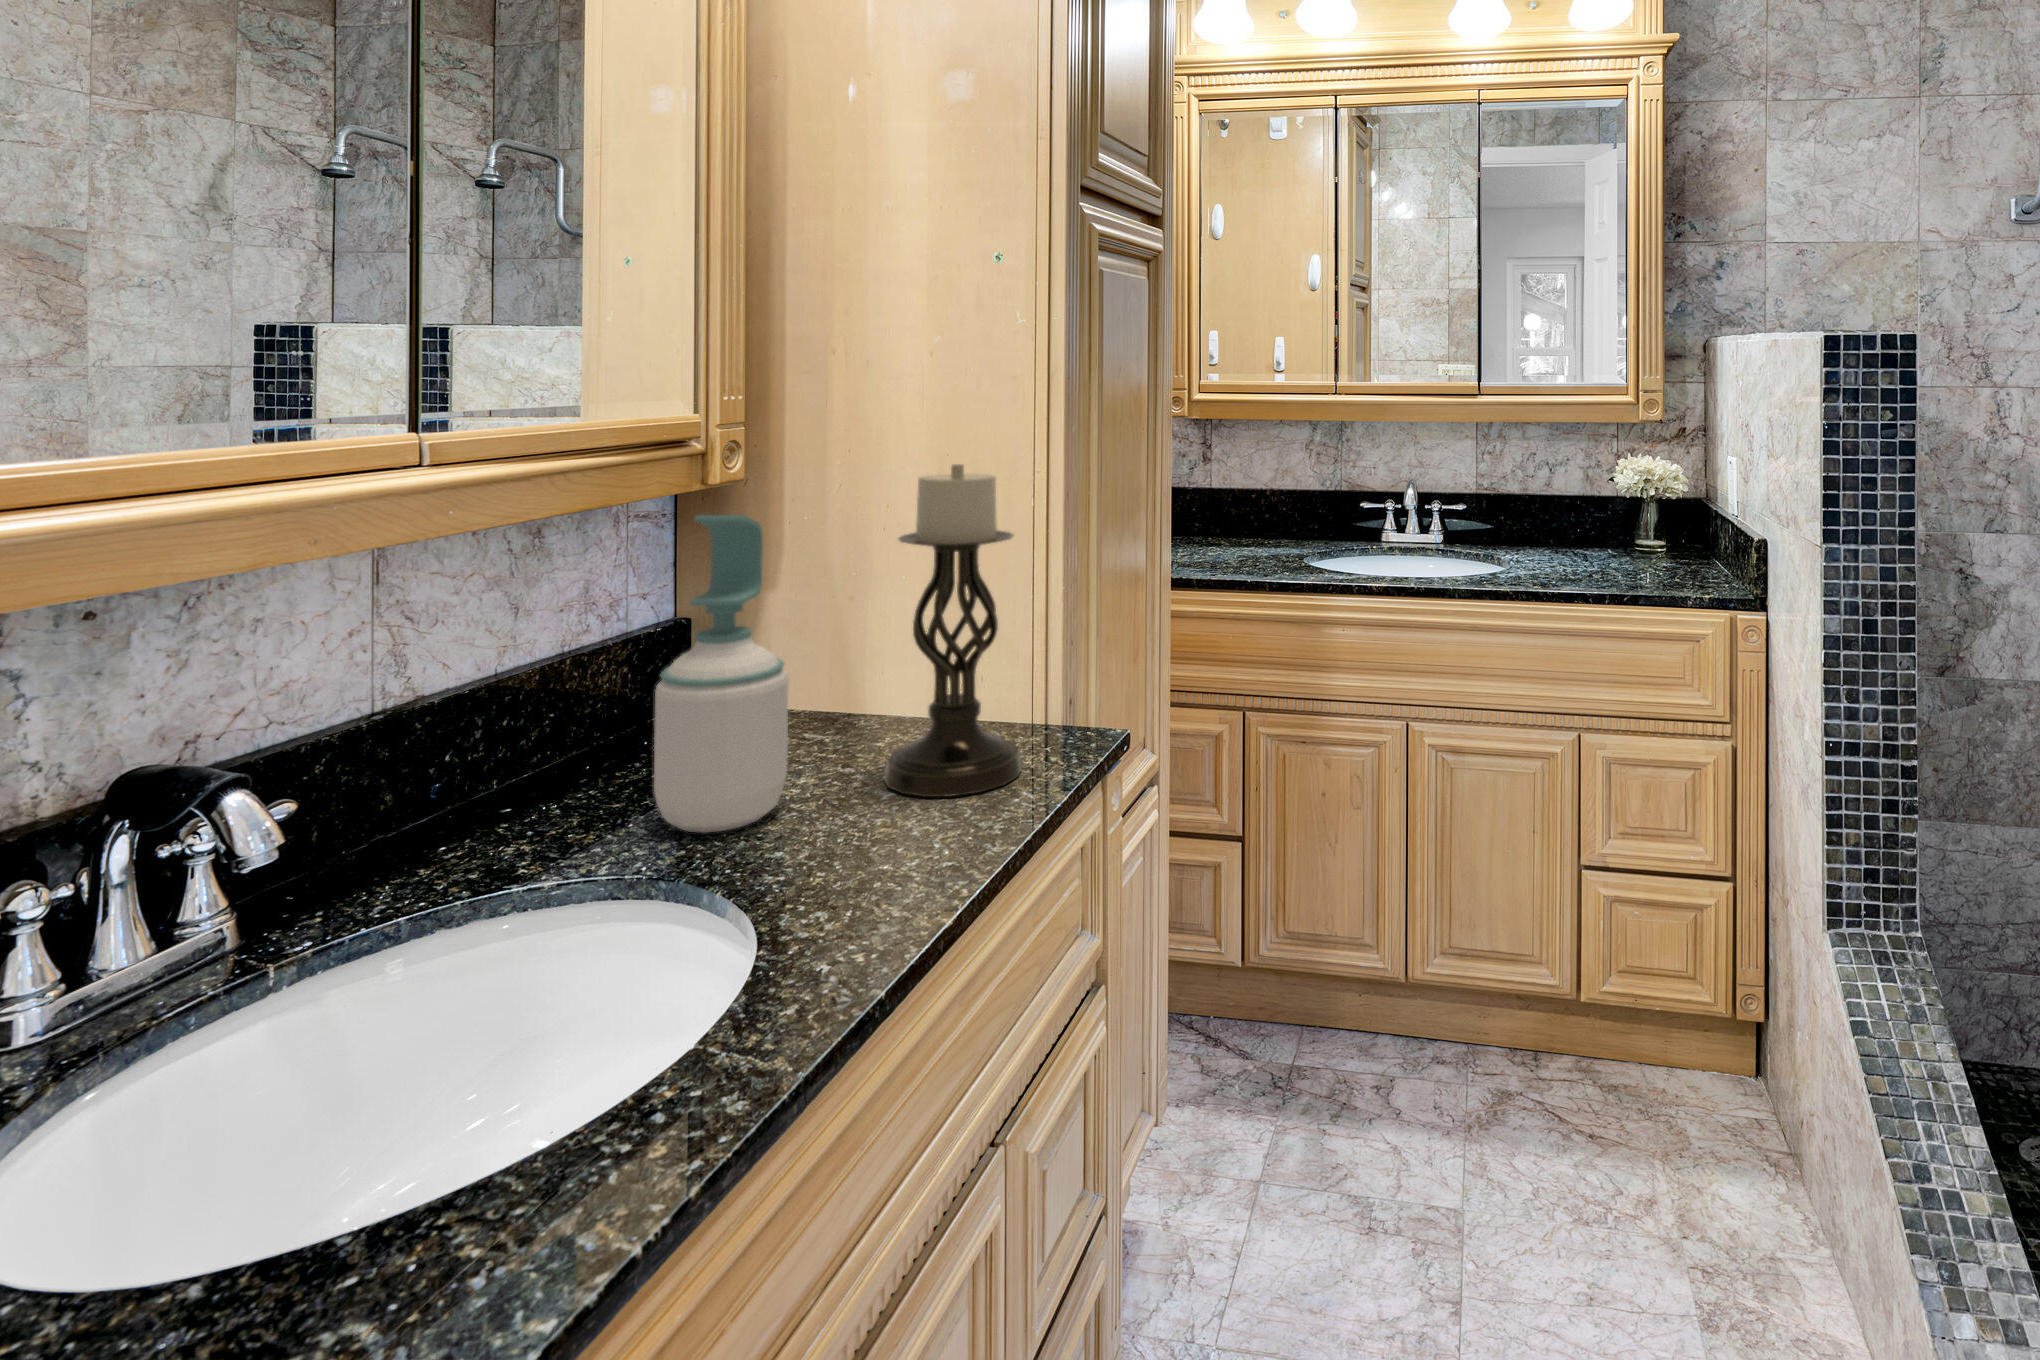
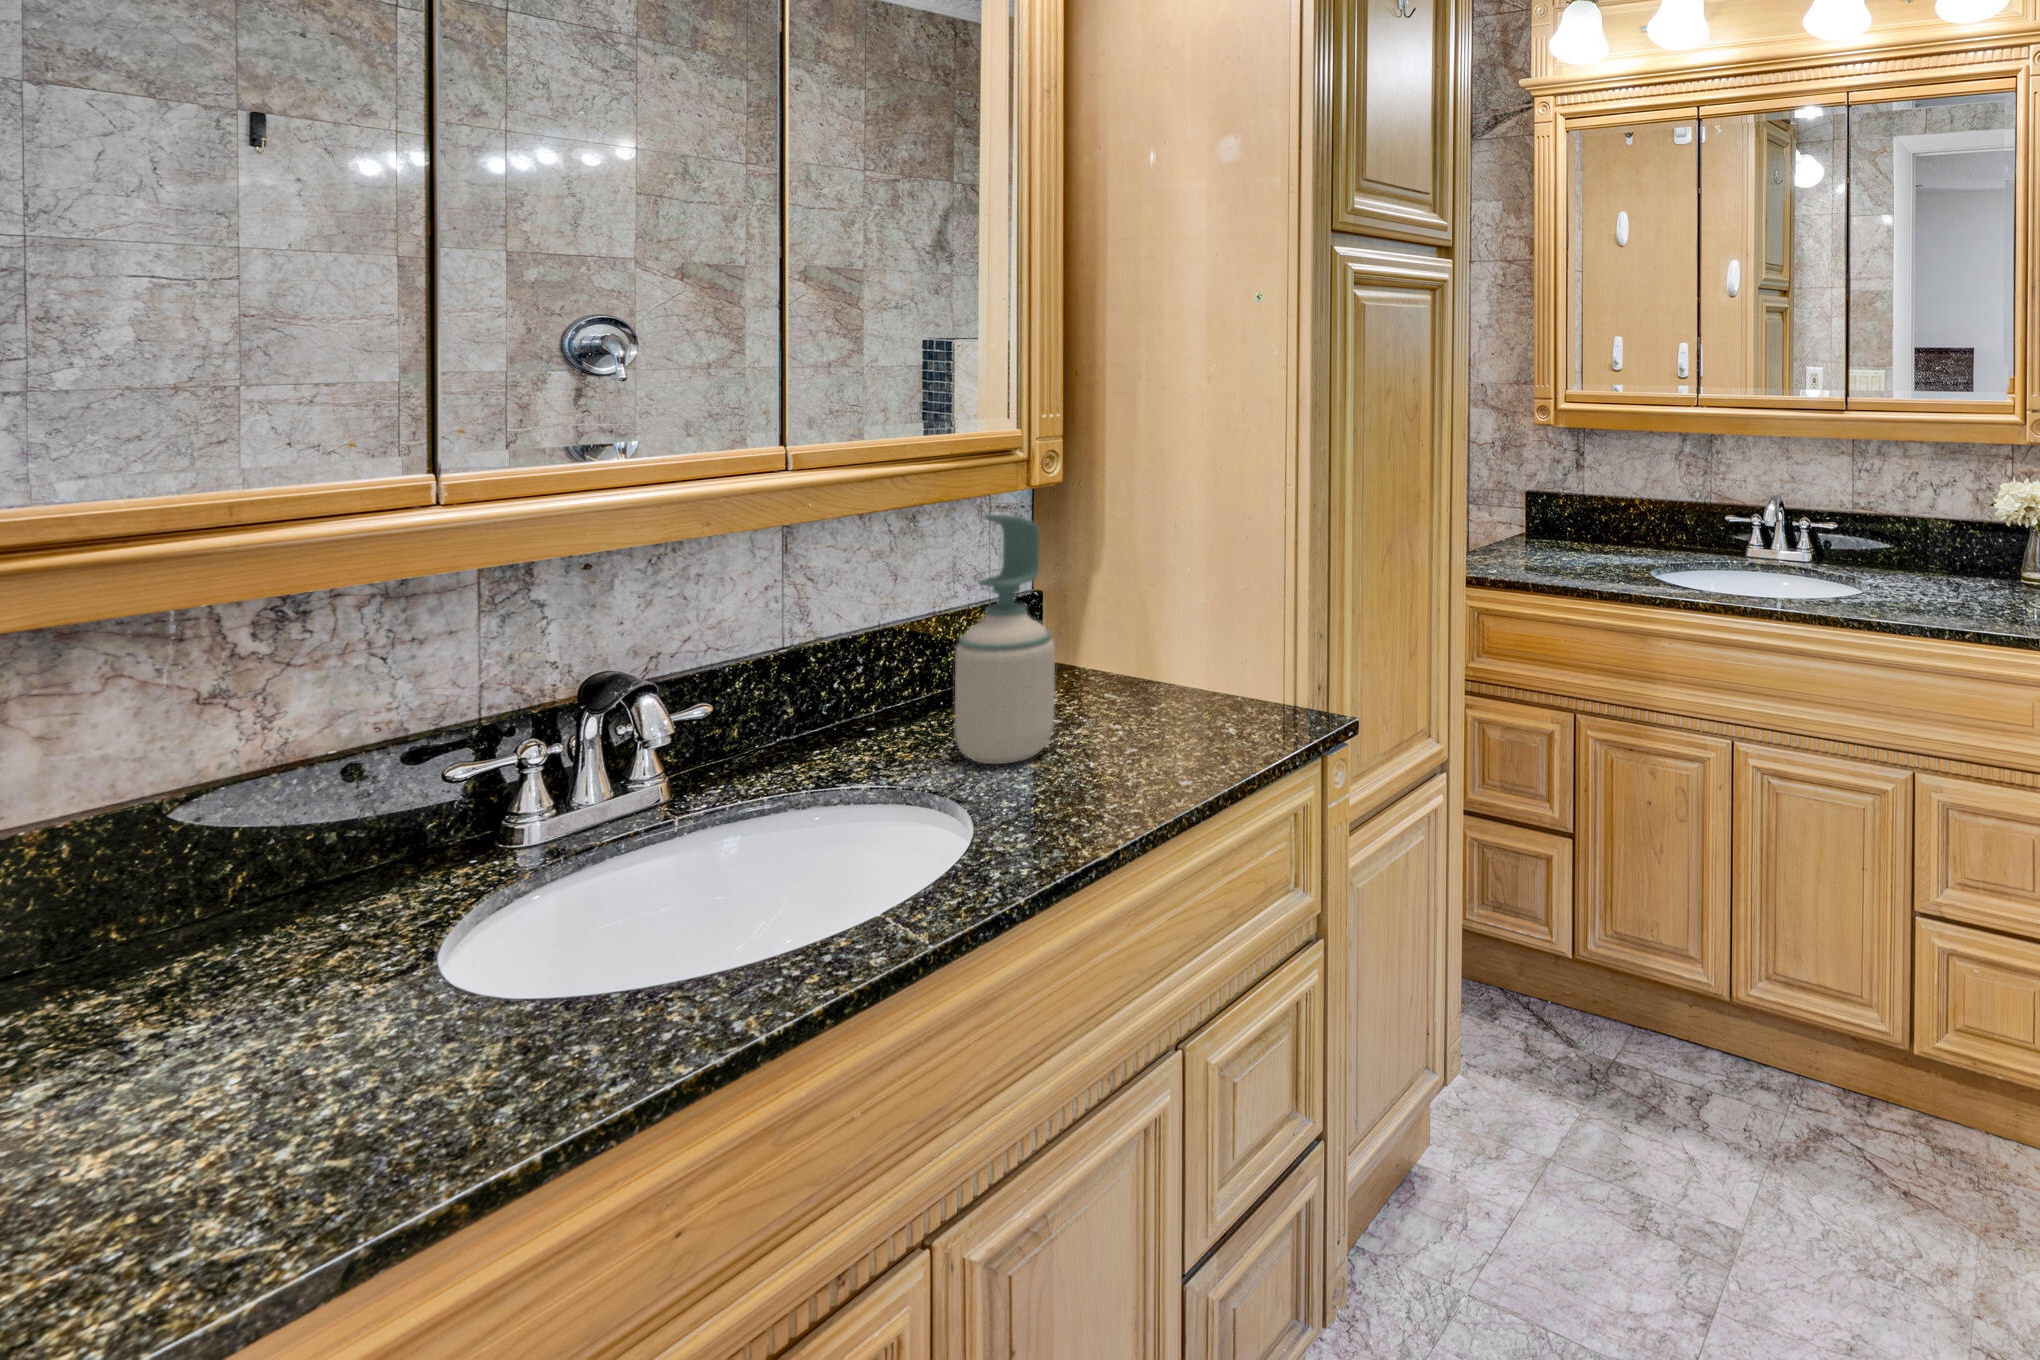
candle holder: present [884,464,1022,797] -> none [1134,479,1248,758]

